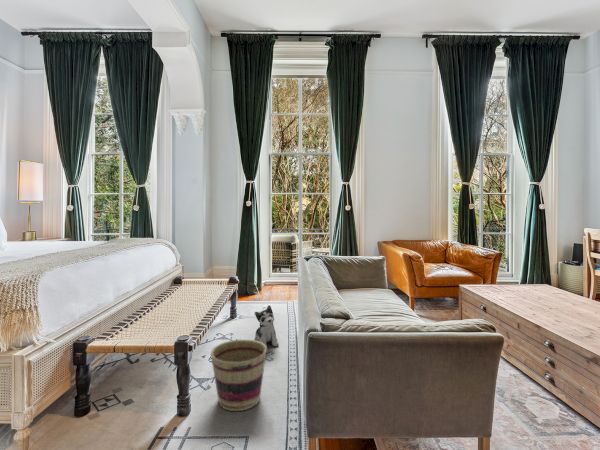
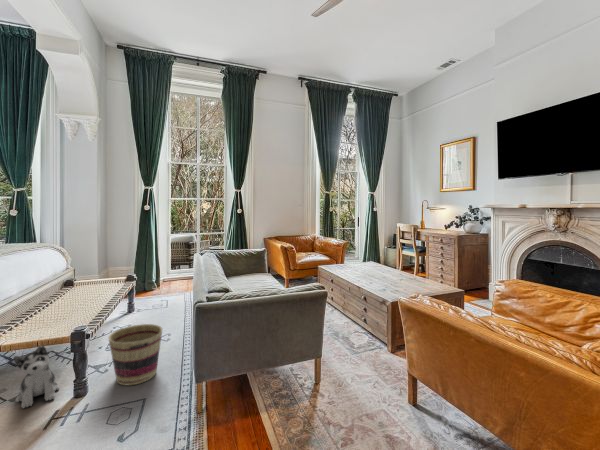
plush toy: present [254,305,279,347] -> present [14,346,59,408]

